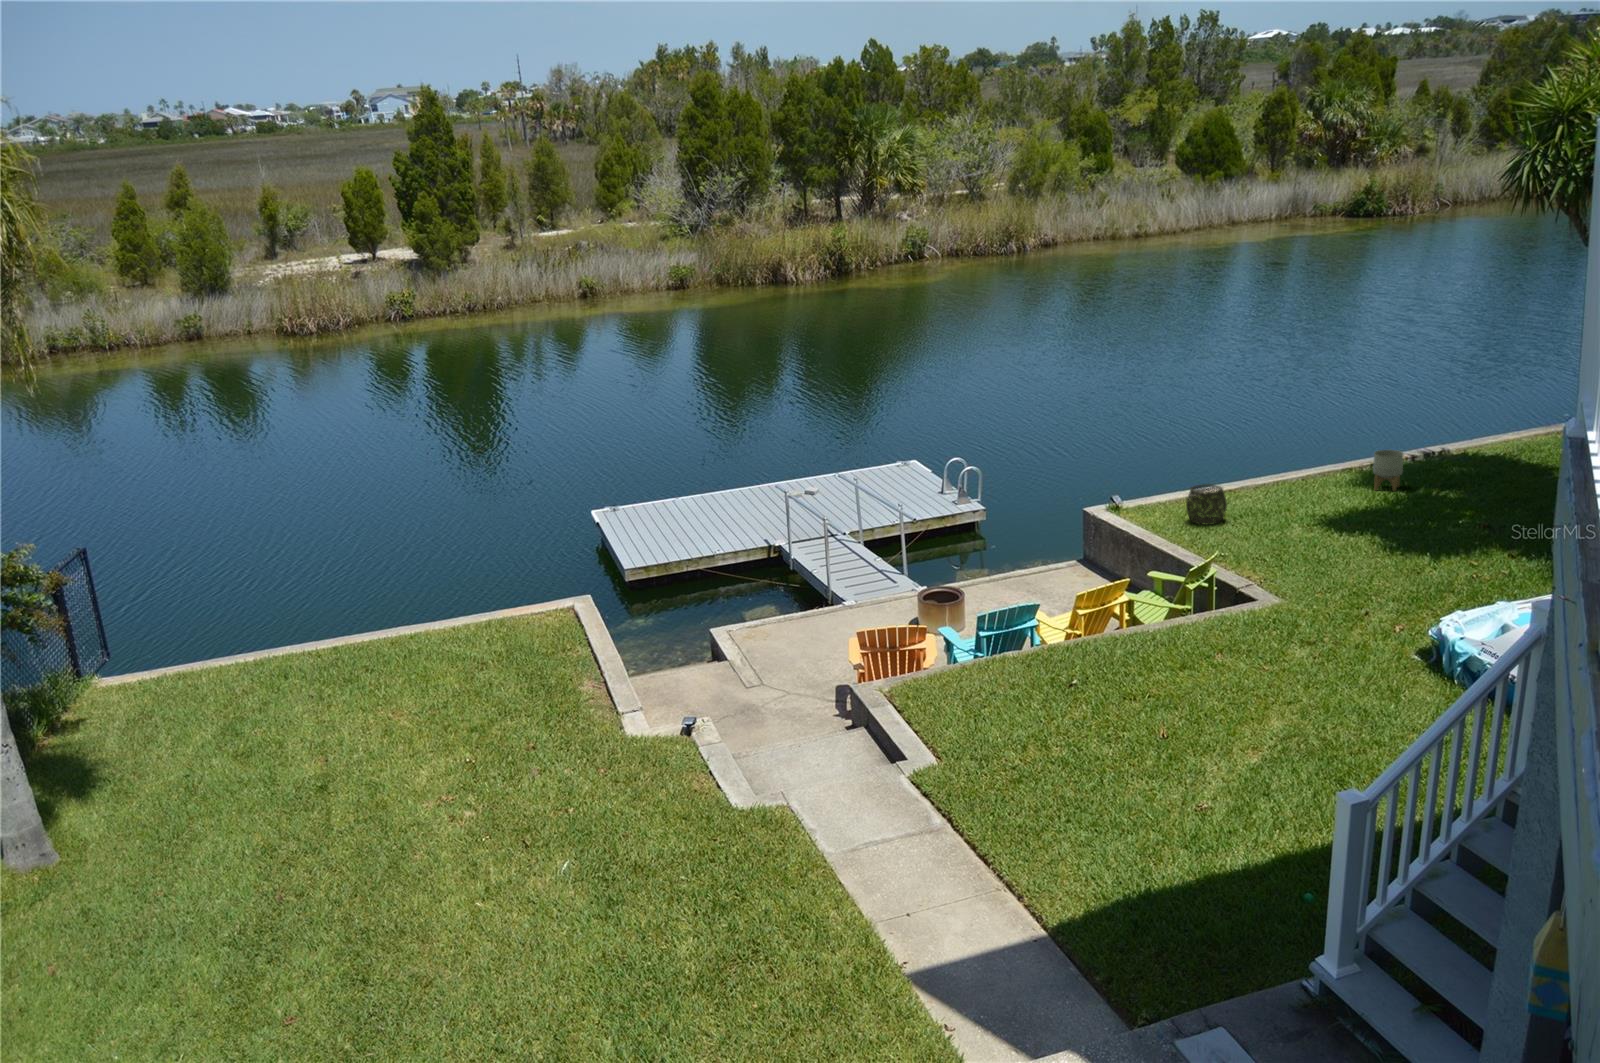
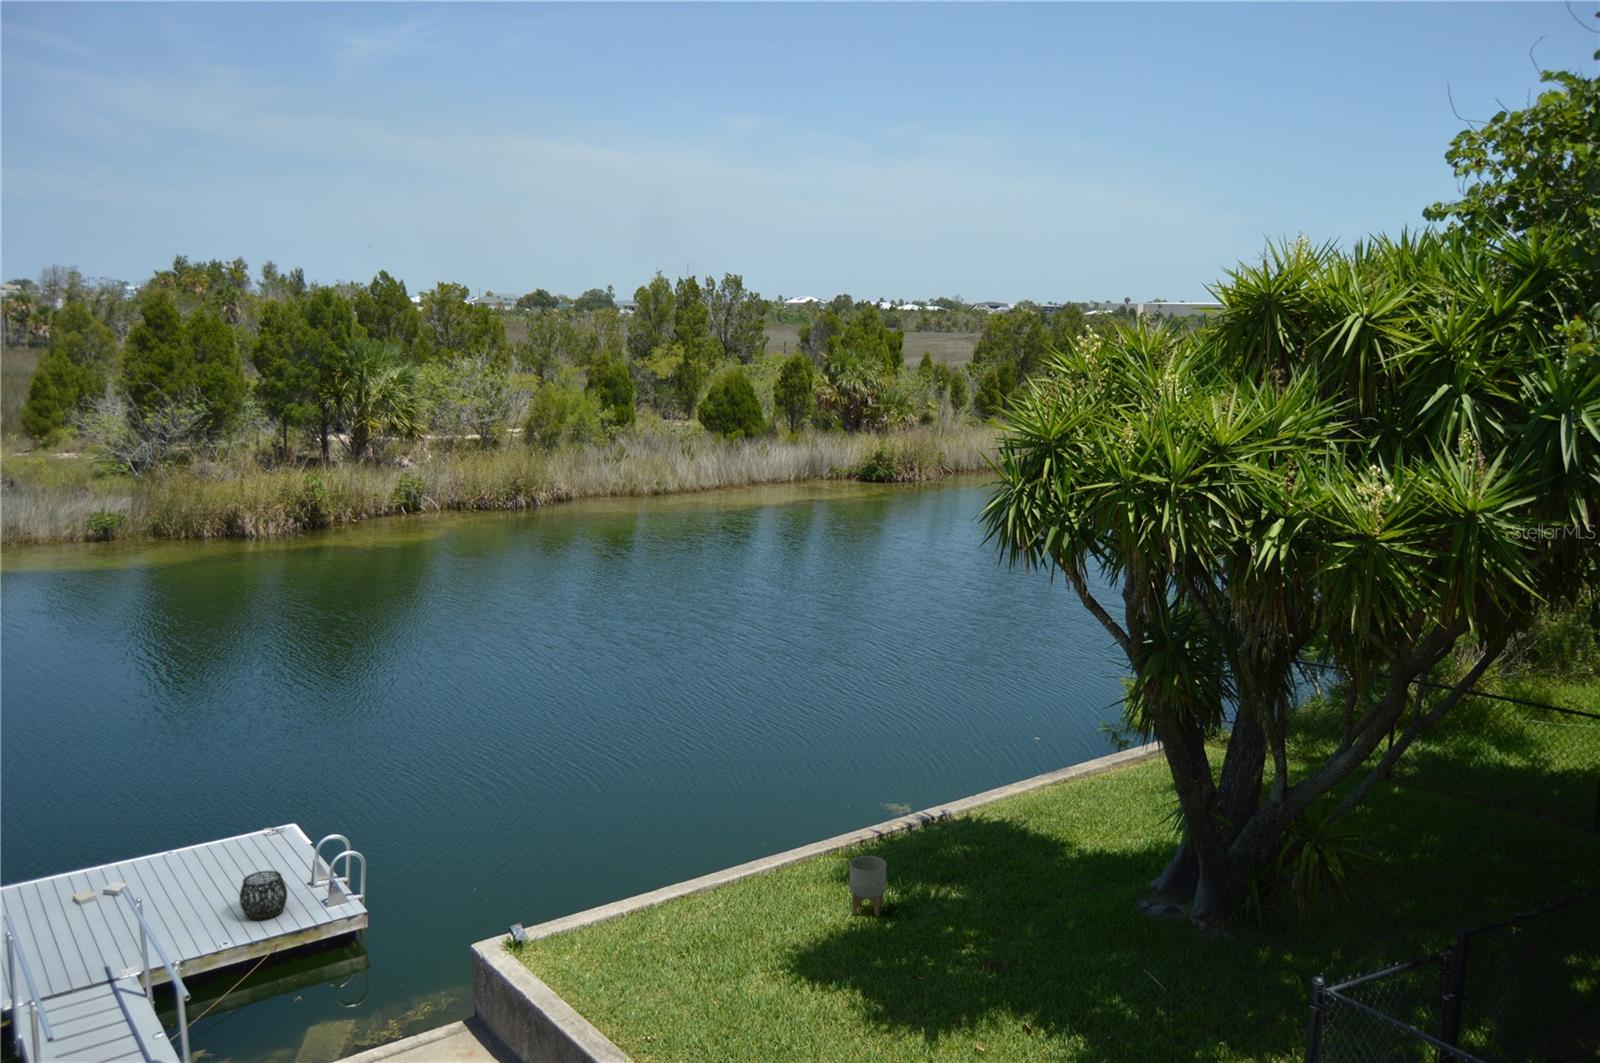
woven basket: present [1186,484,1227,525] -> present [240,871,287,920]

